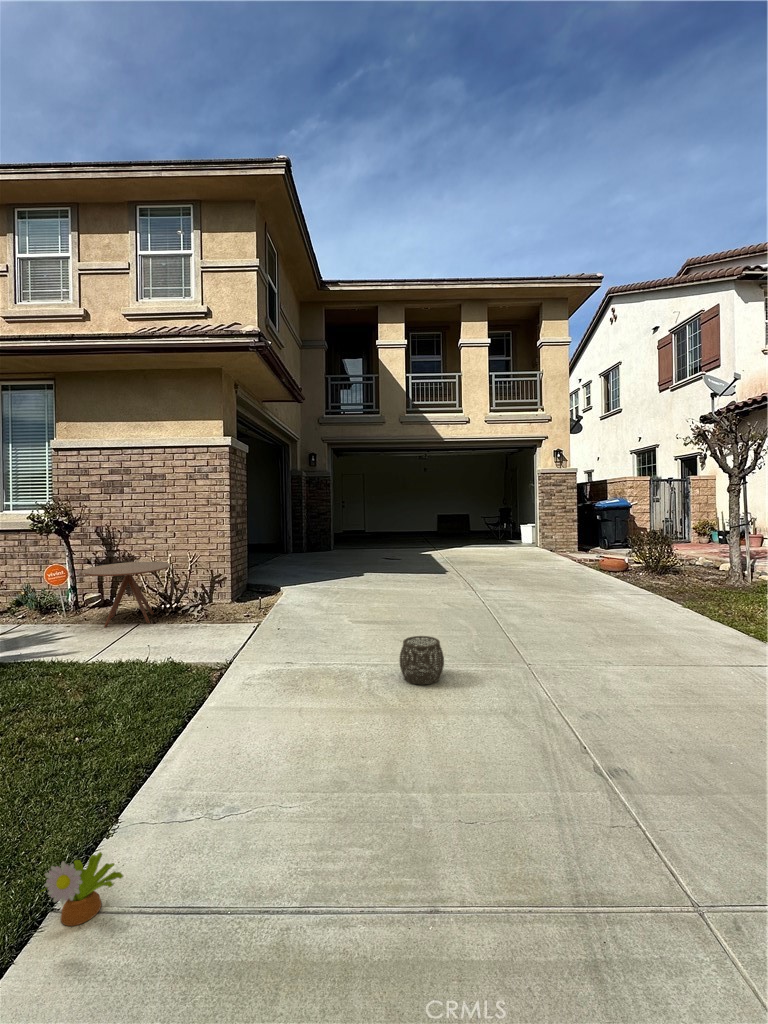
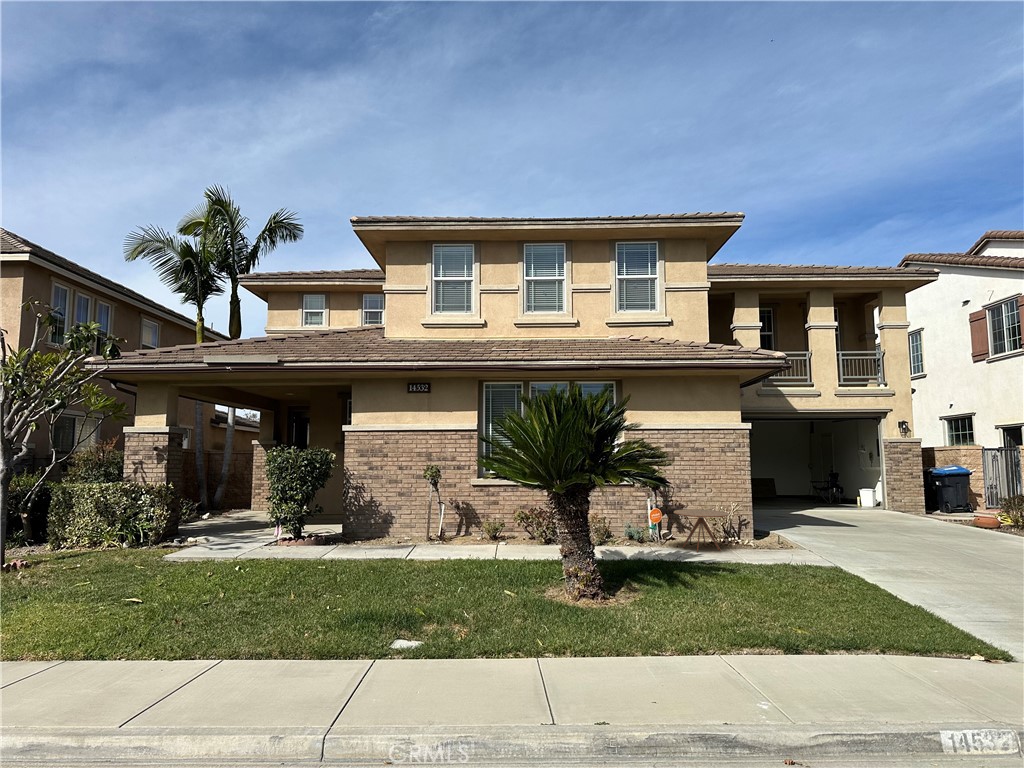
woven basket: present [399,636,444,685] -> none [954,553,985,579]
decorative plant: present [42,852,123,926] -> none [960,602,989,625]

